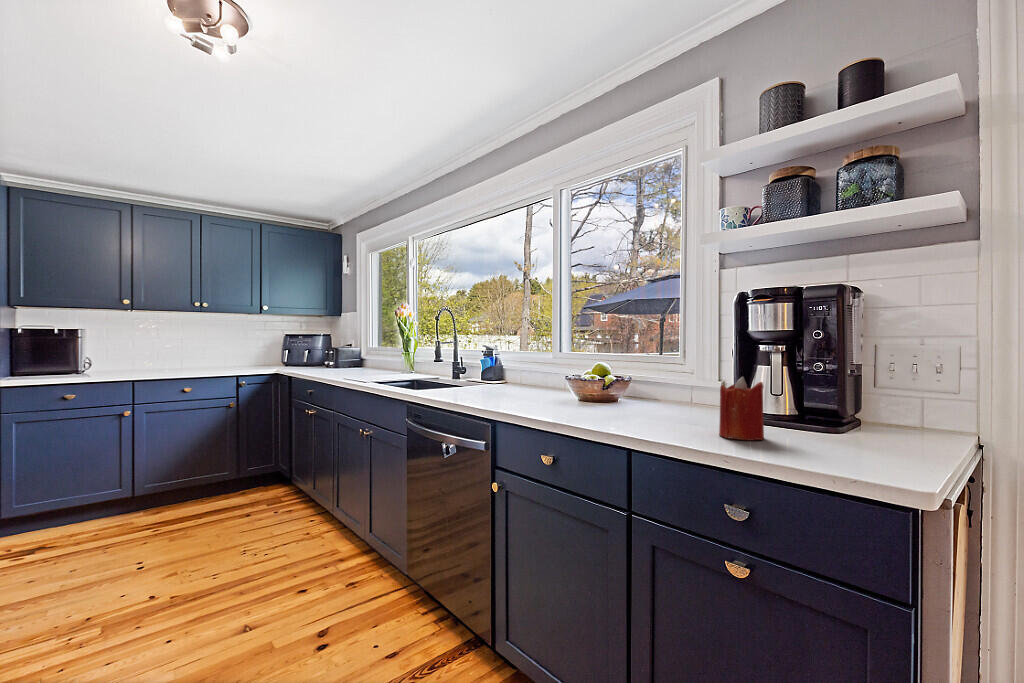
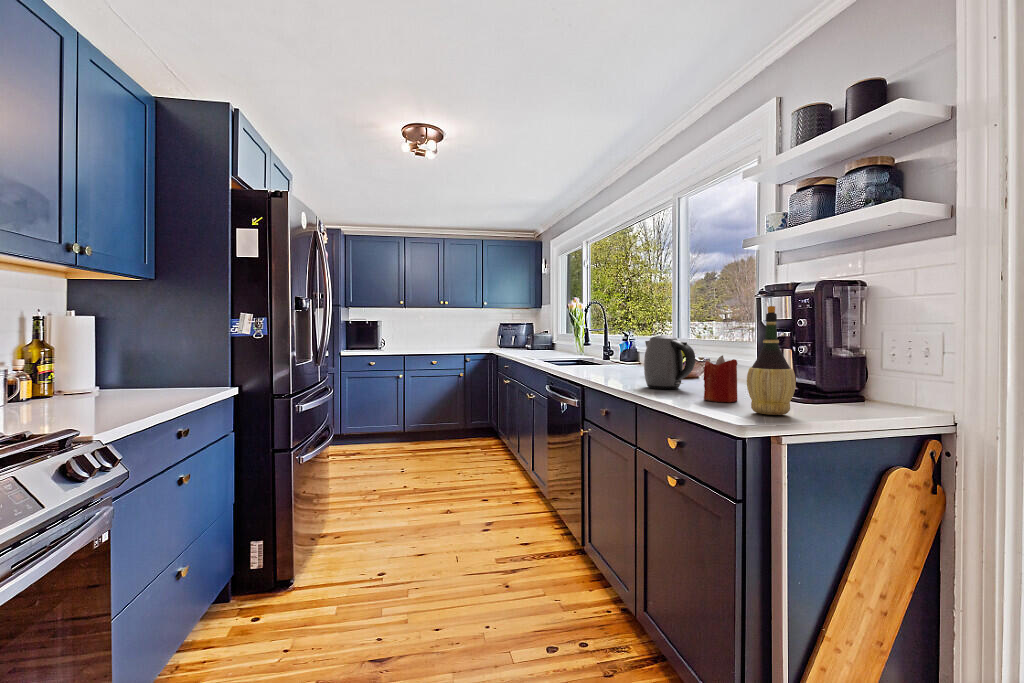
wine bottle: none [828,310,901,460] -> present [747,306,796,415]
kettle: none [595,350,669,423] -> present [644,335,695,389]

